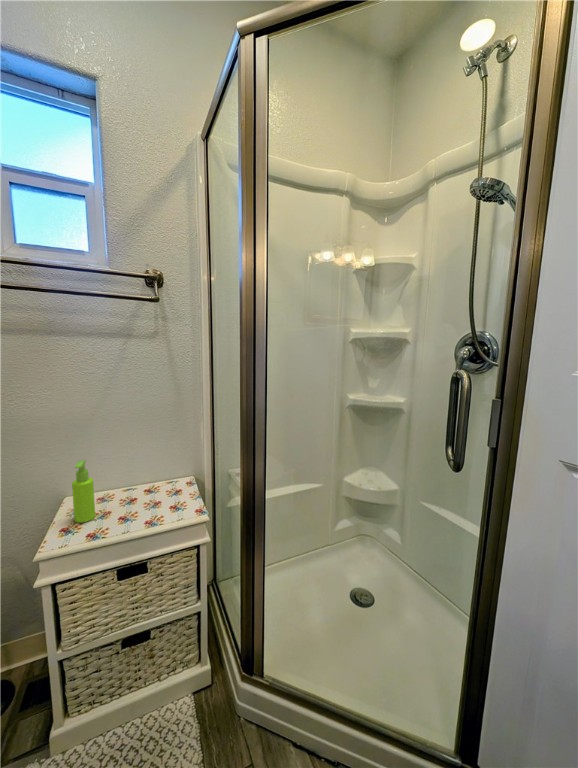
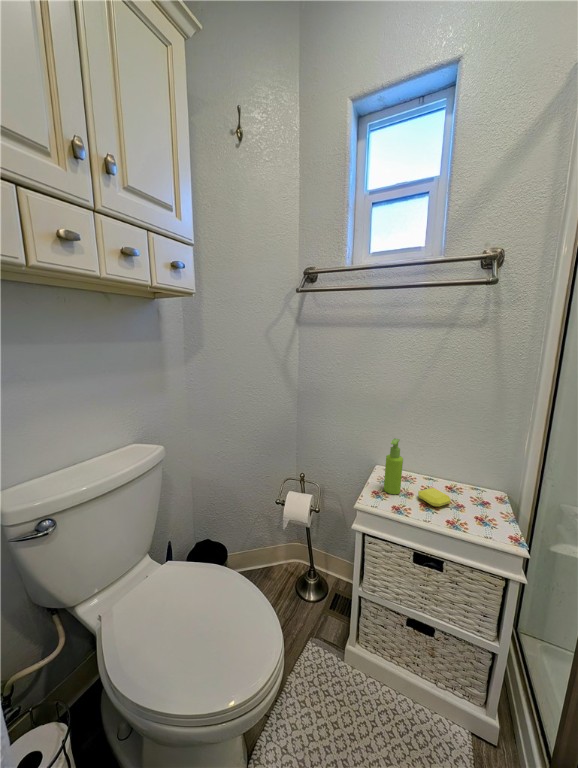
soap bar: none [115,497,148,515] -> present [418,488,451,507]

